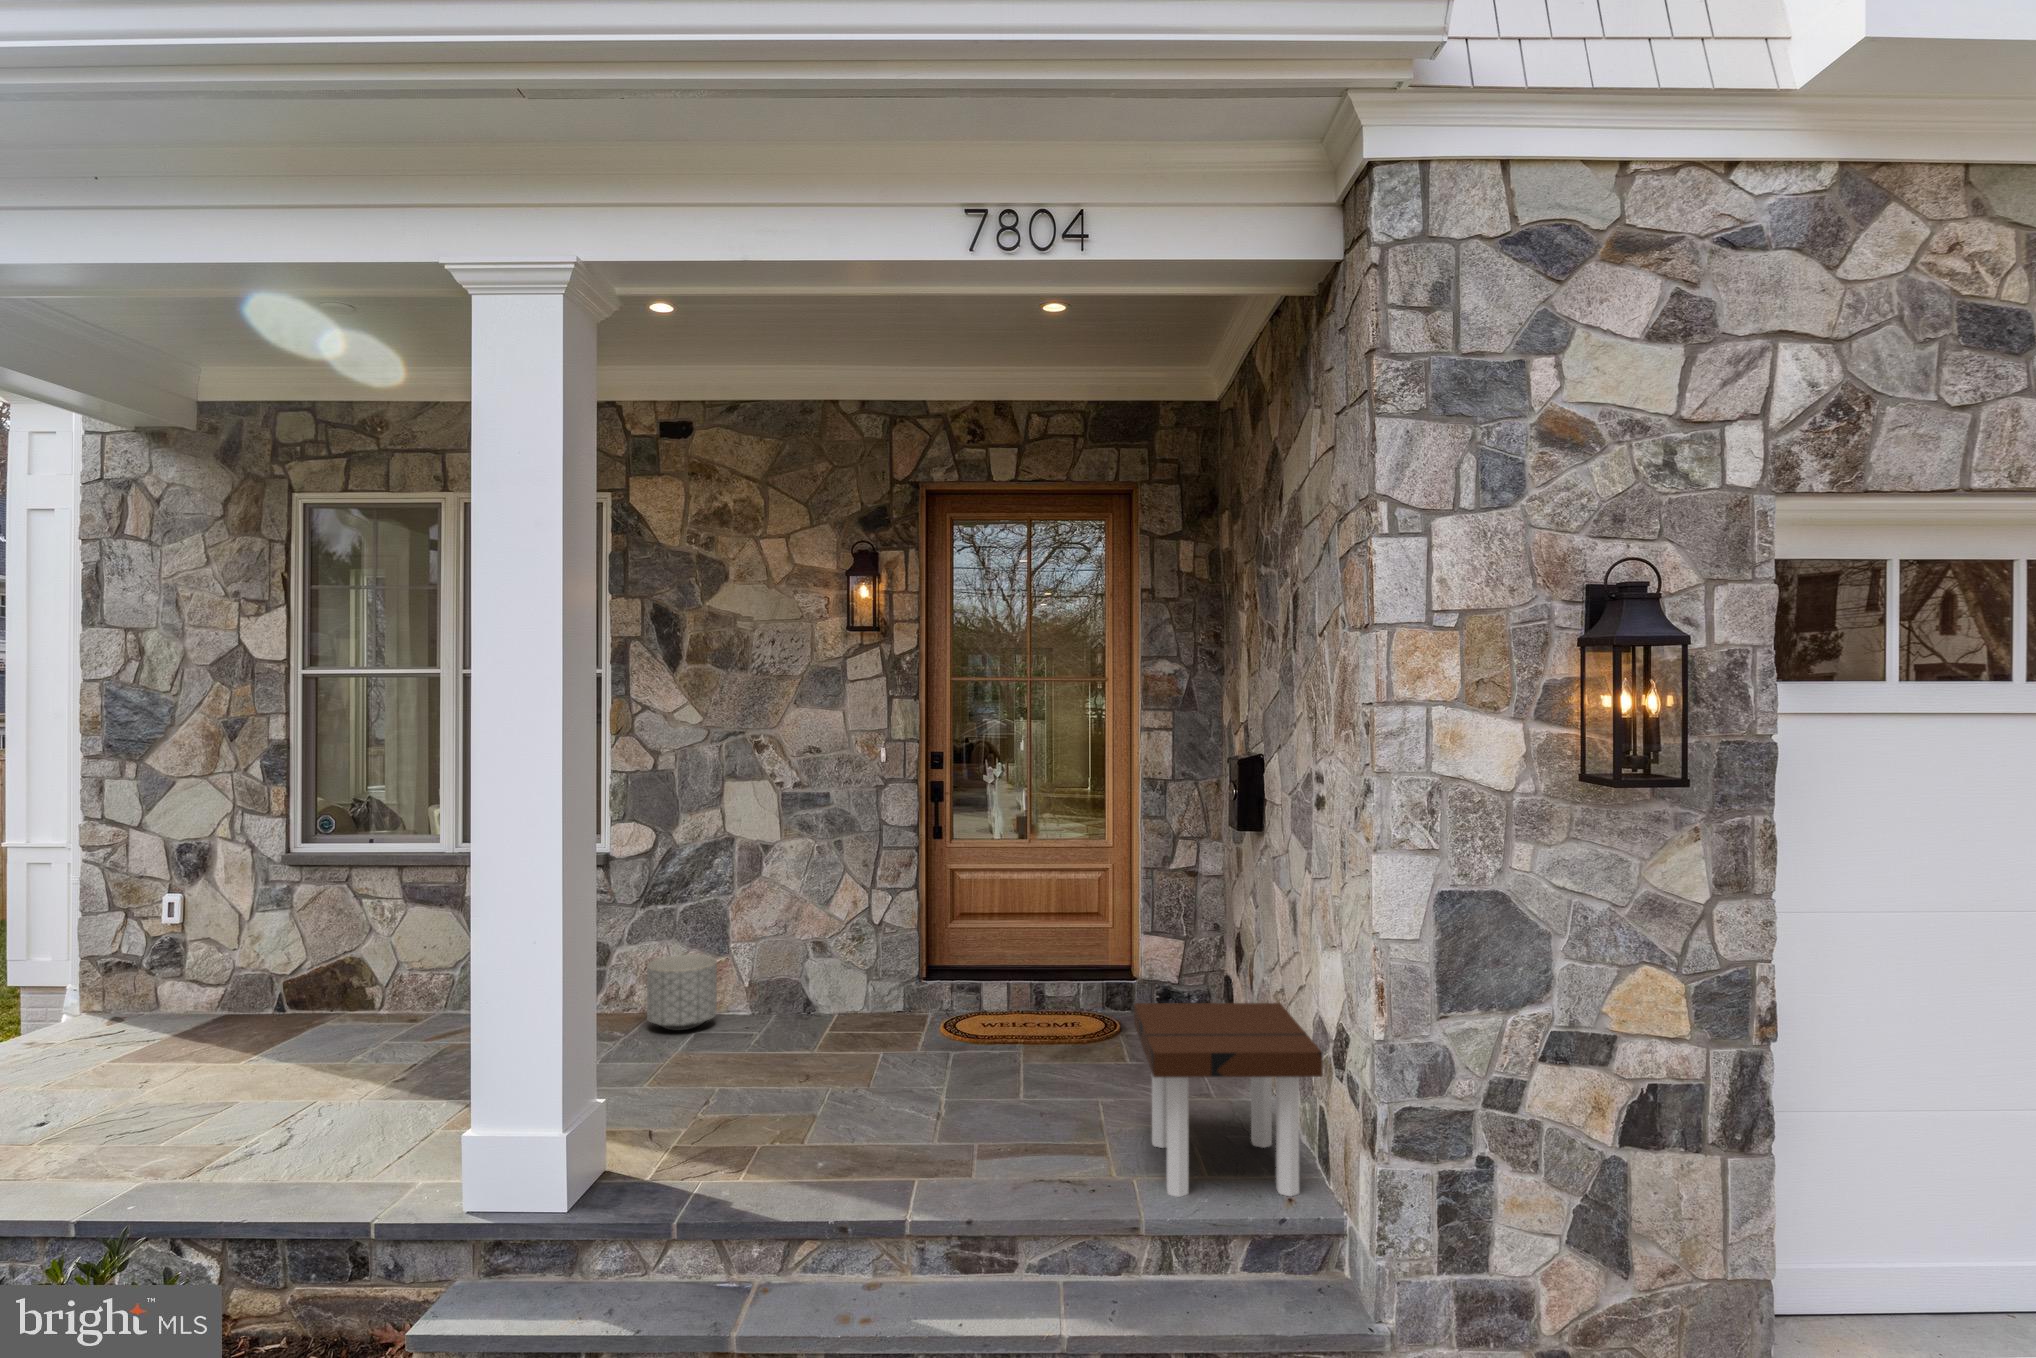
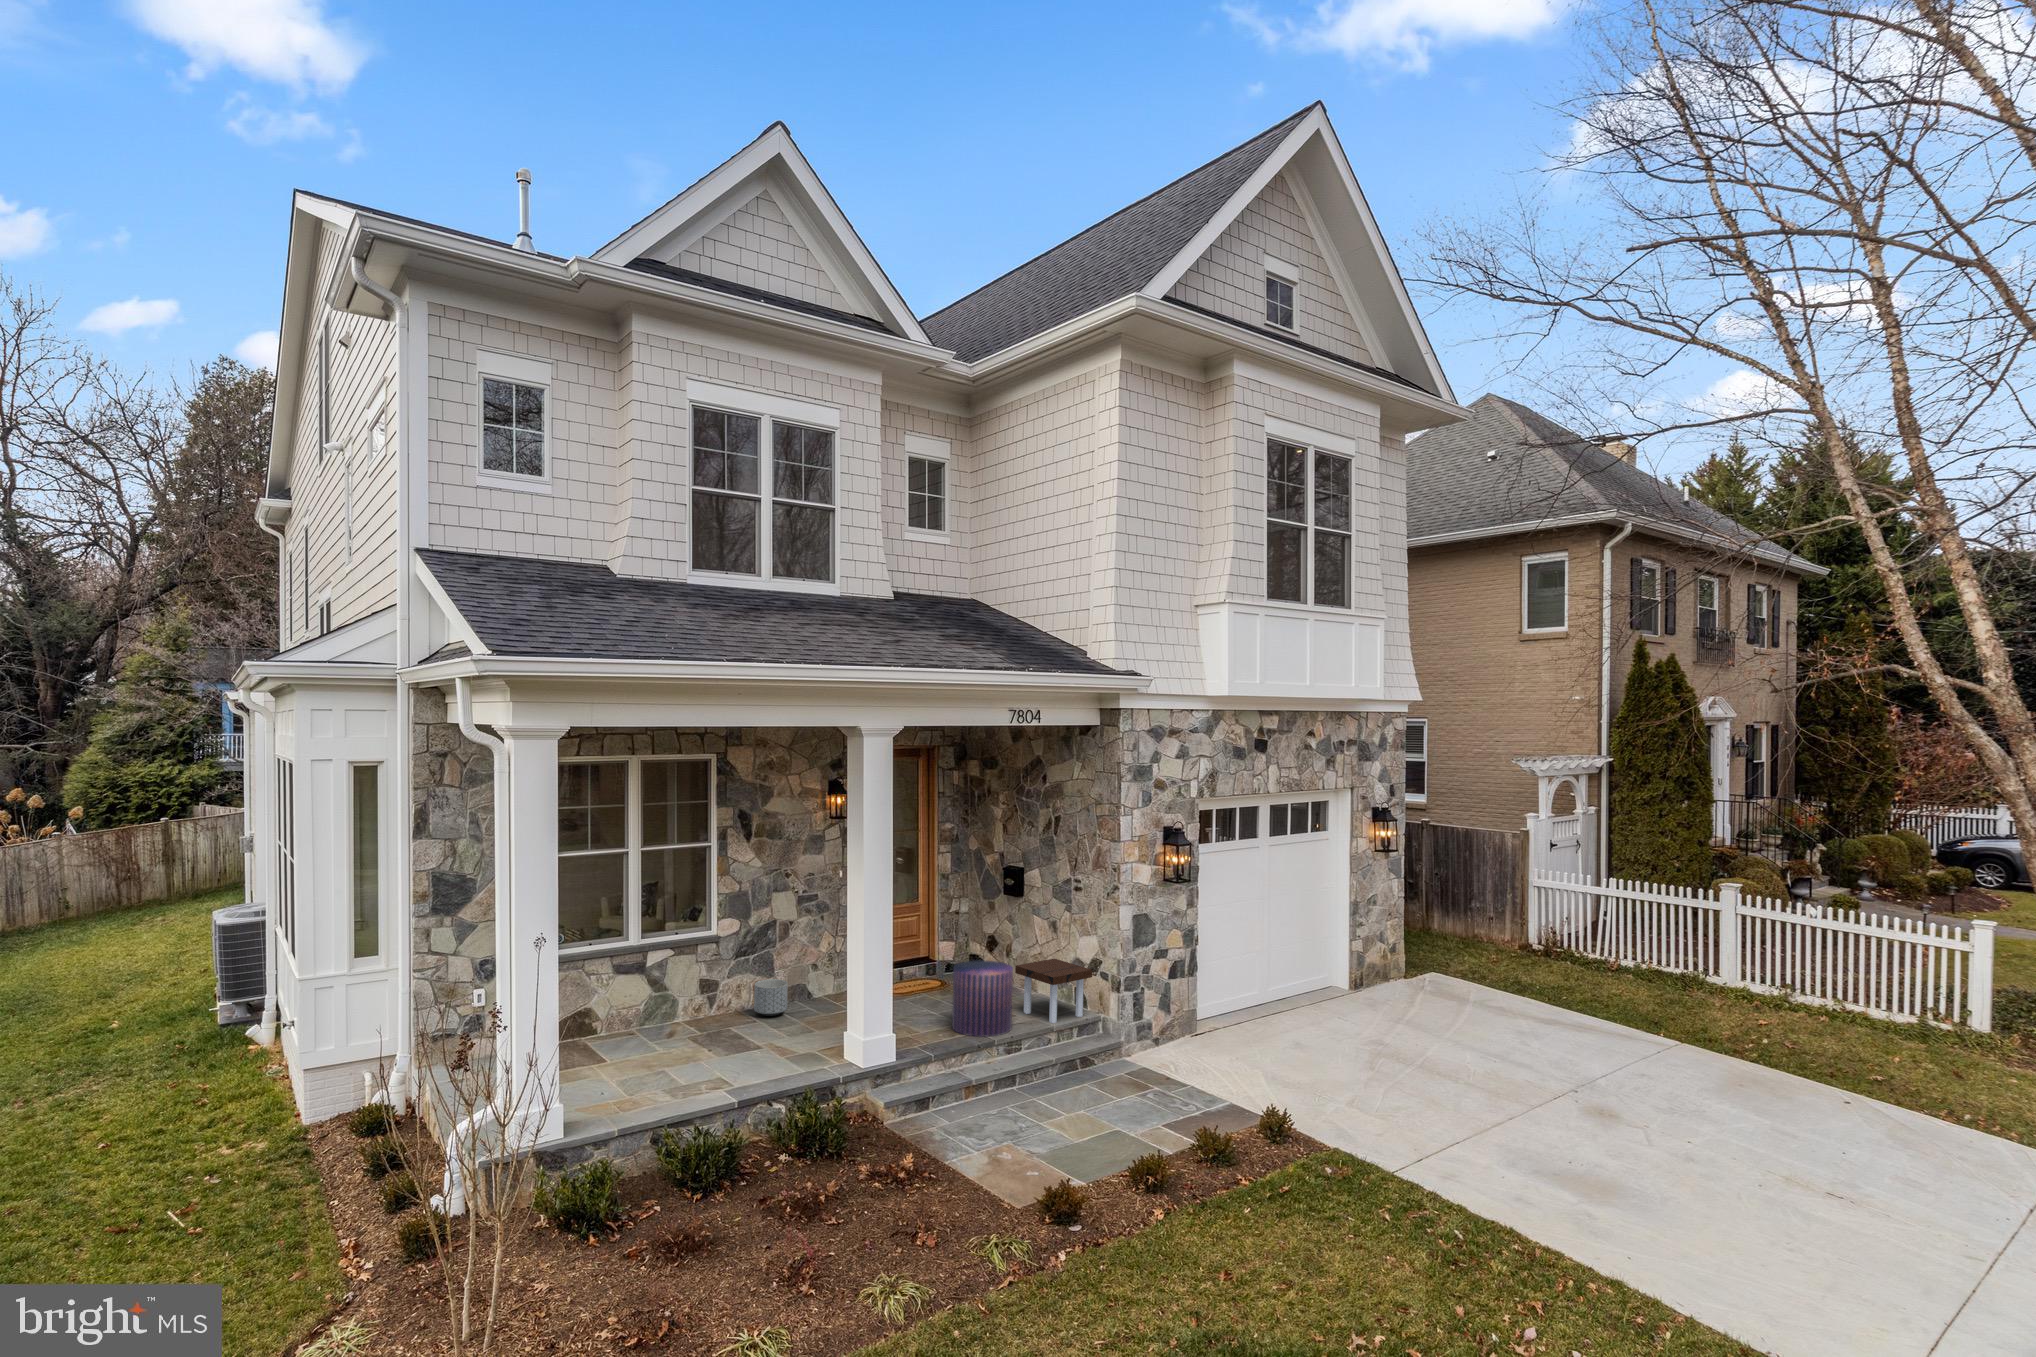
pouf: none [882,969,1051,1195] -> present [952,960,1013,1037]

